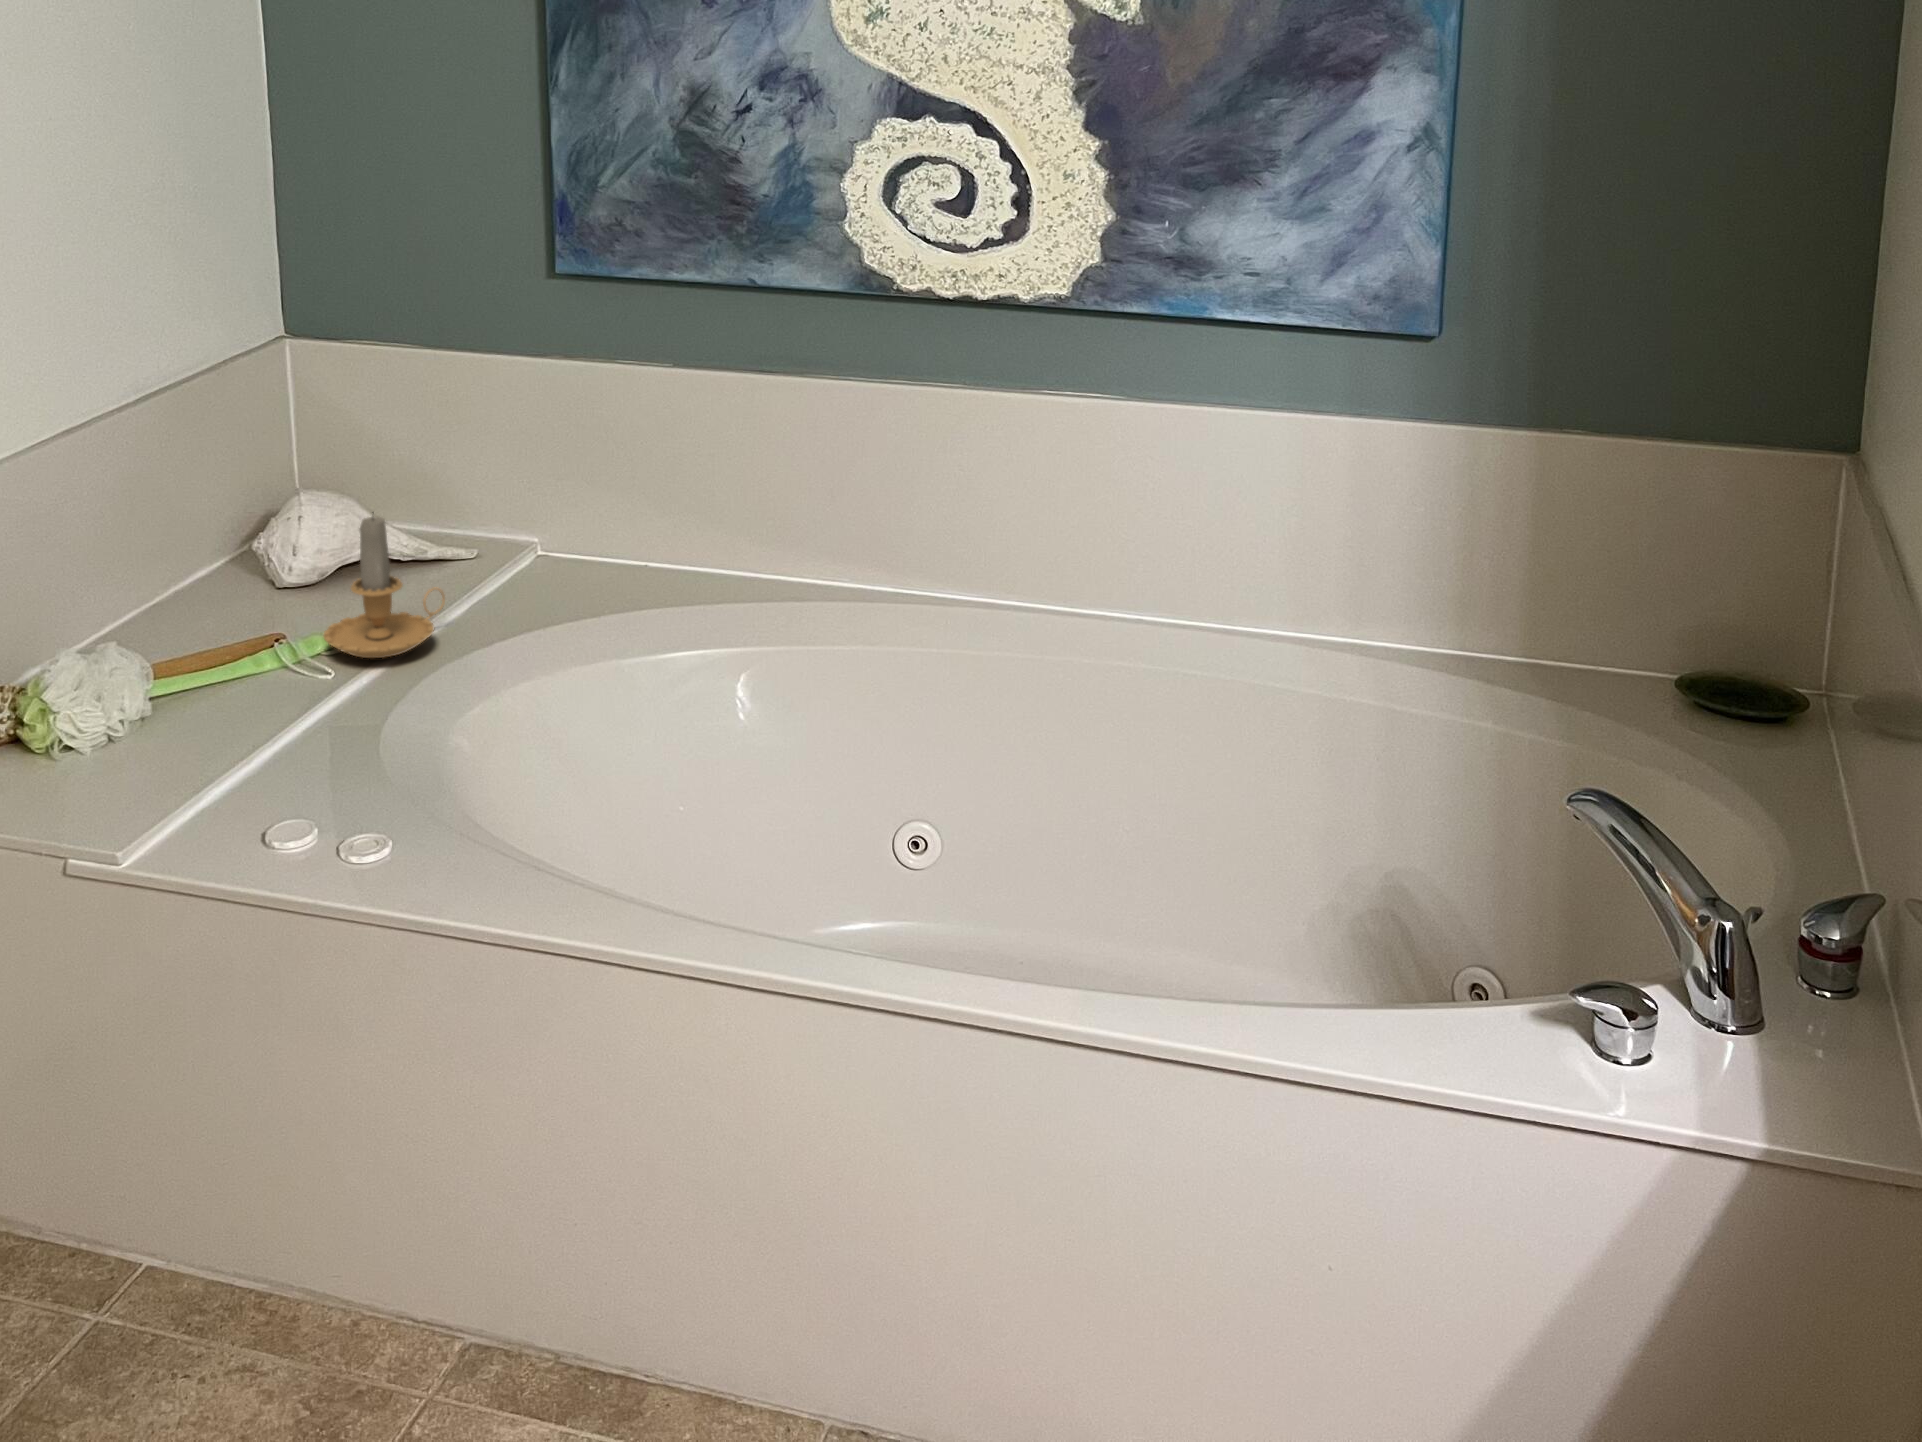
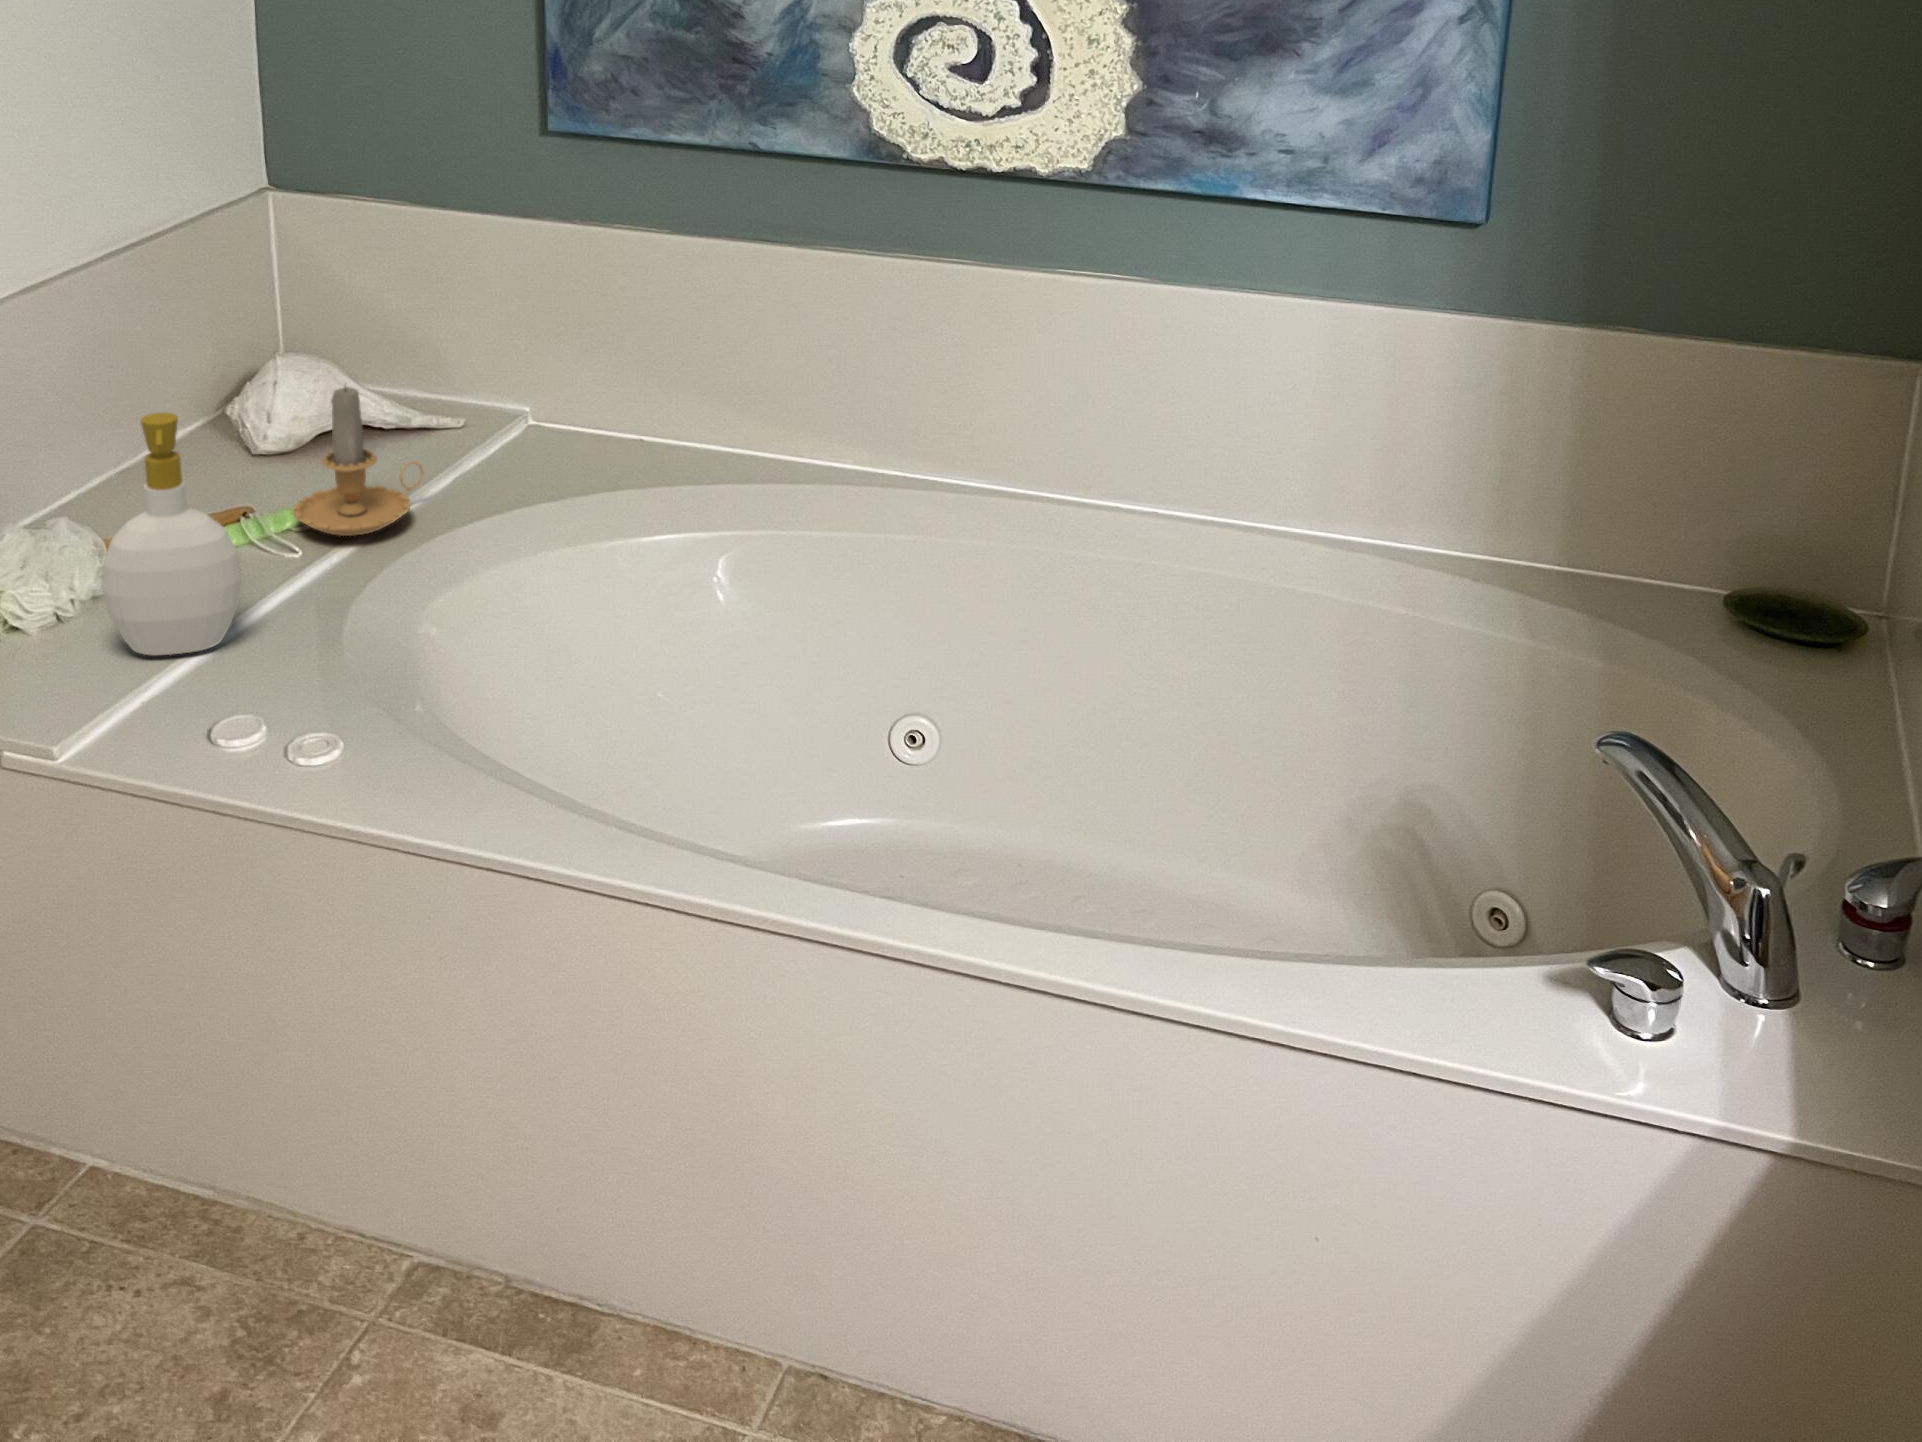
soap bottle: none [151,535,283,767] -> present [101,412,242,655]

